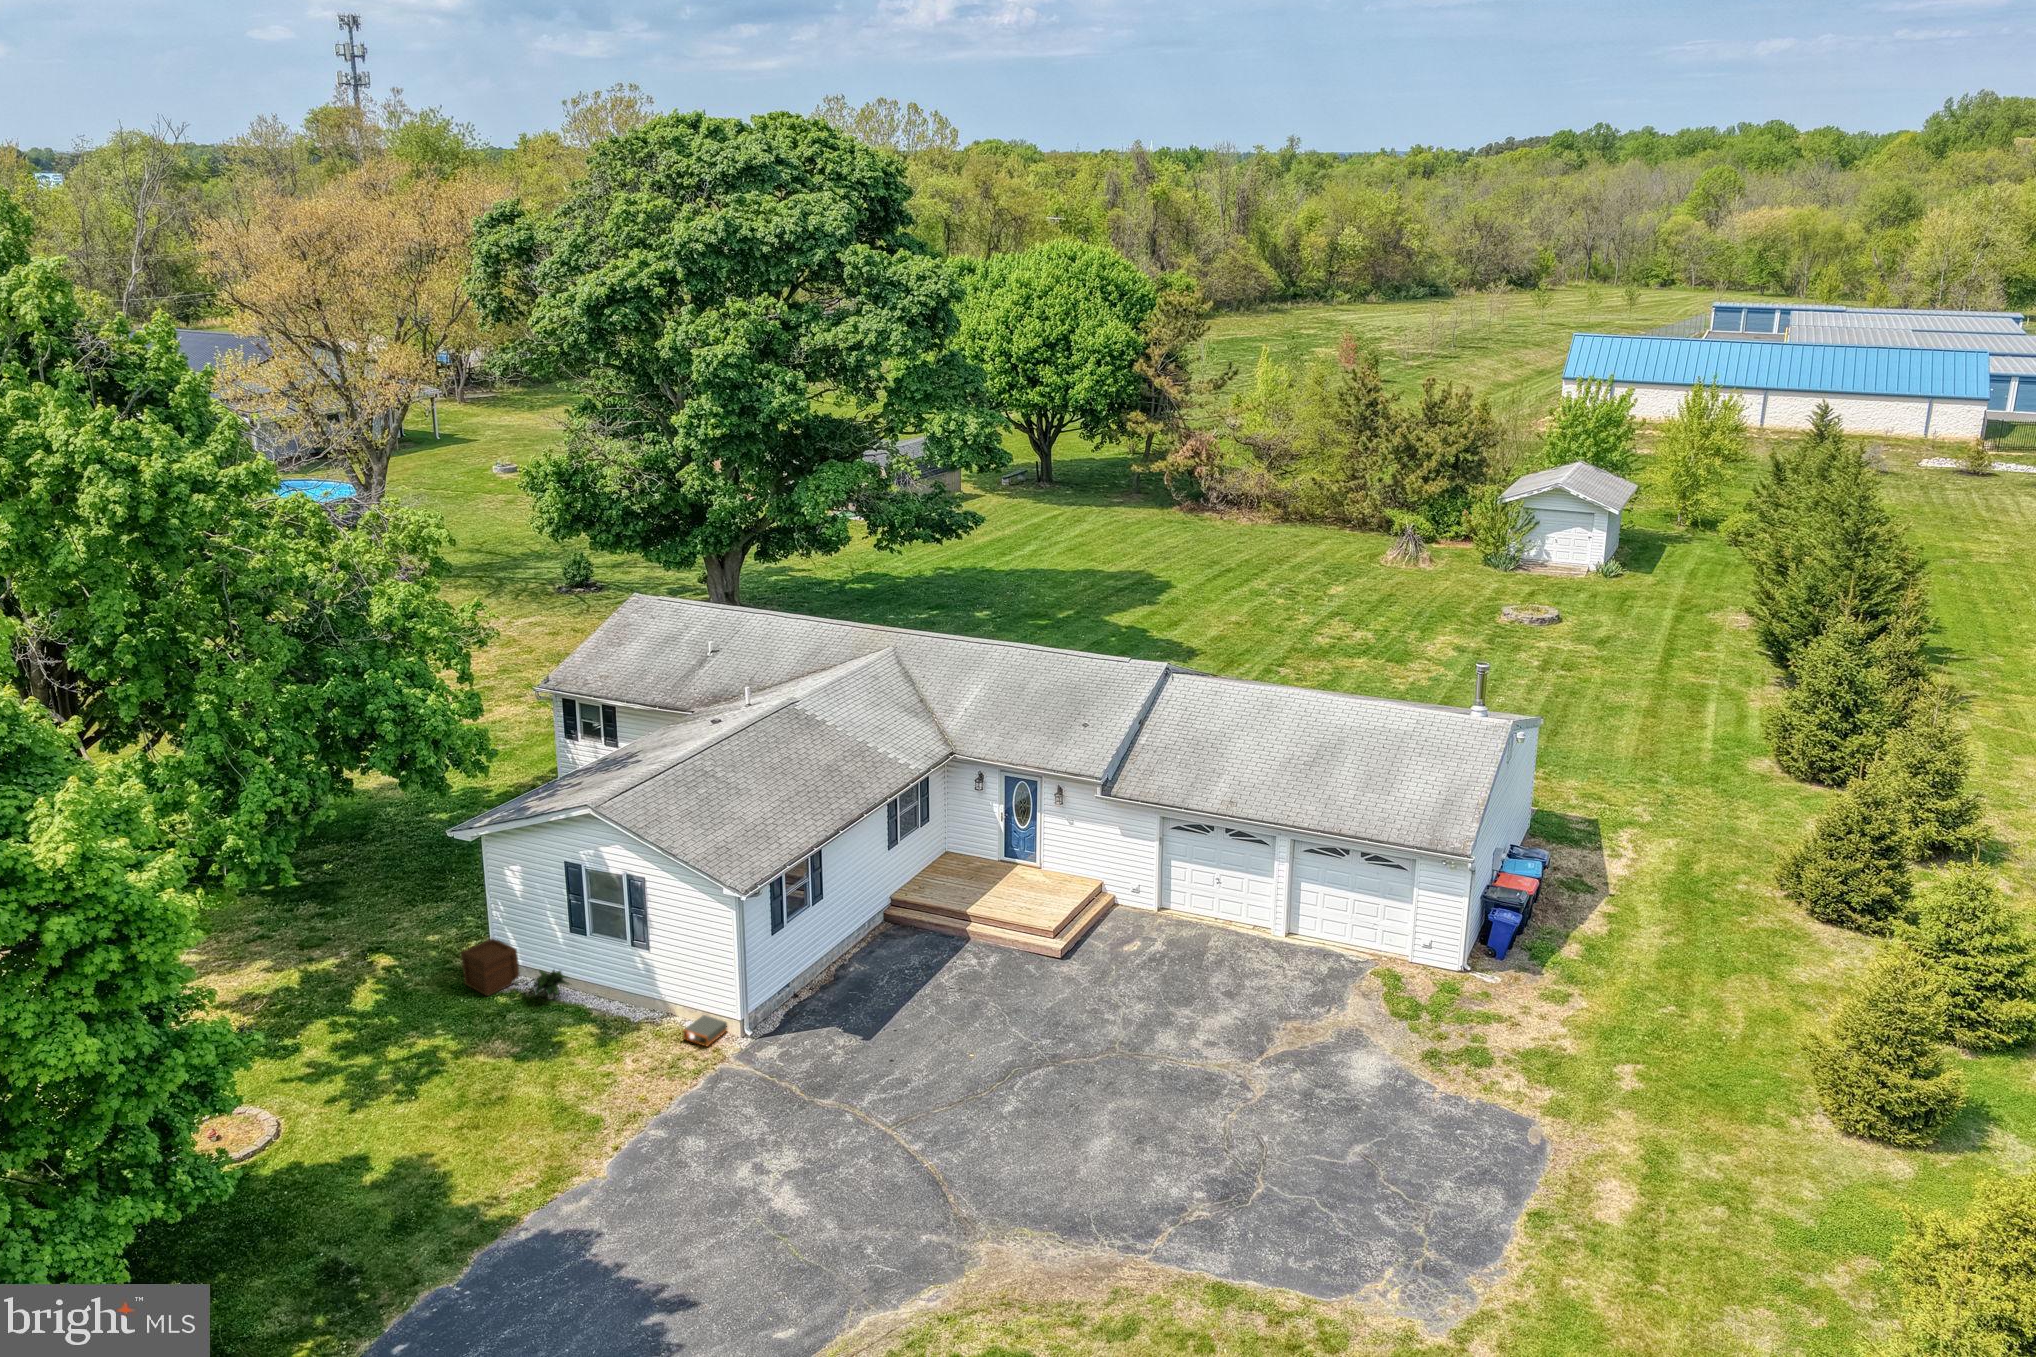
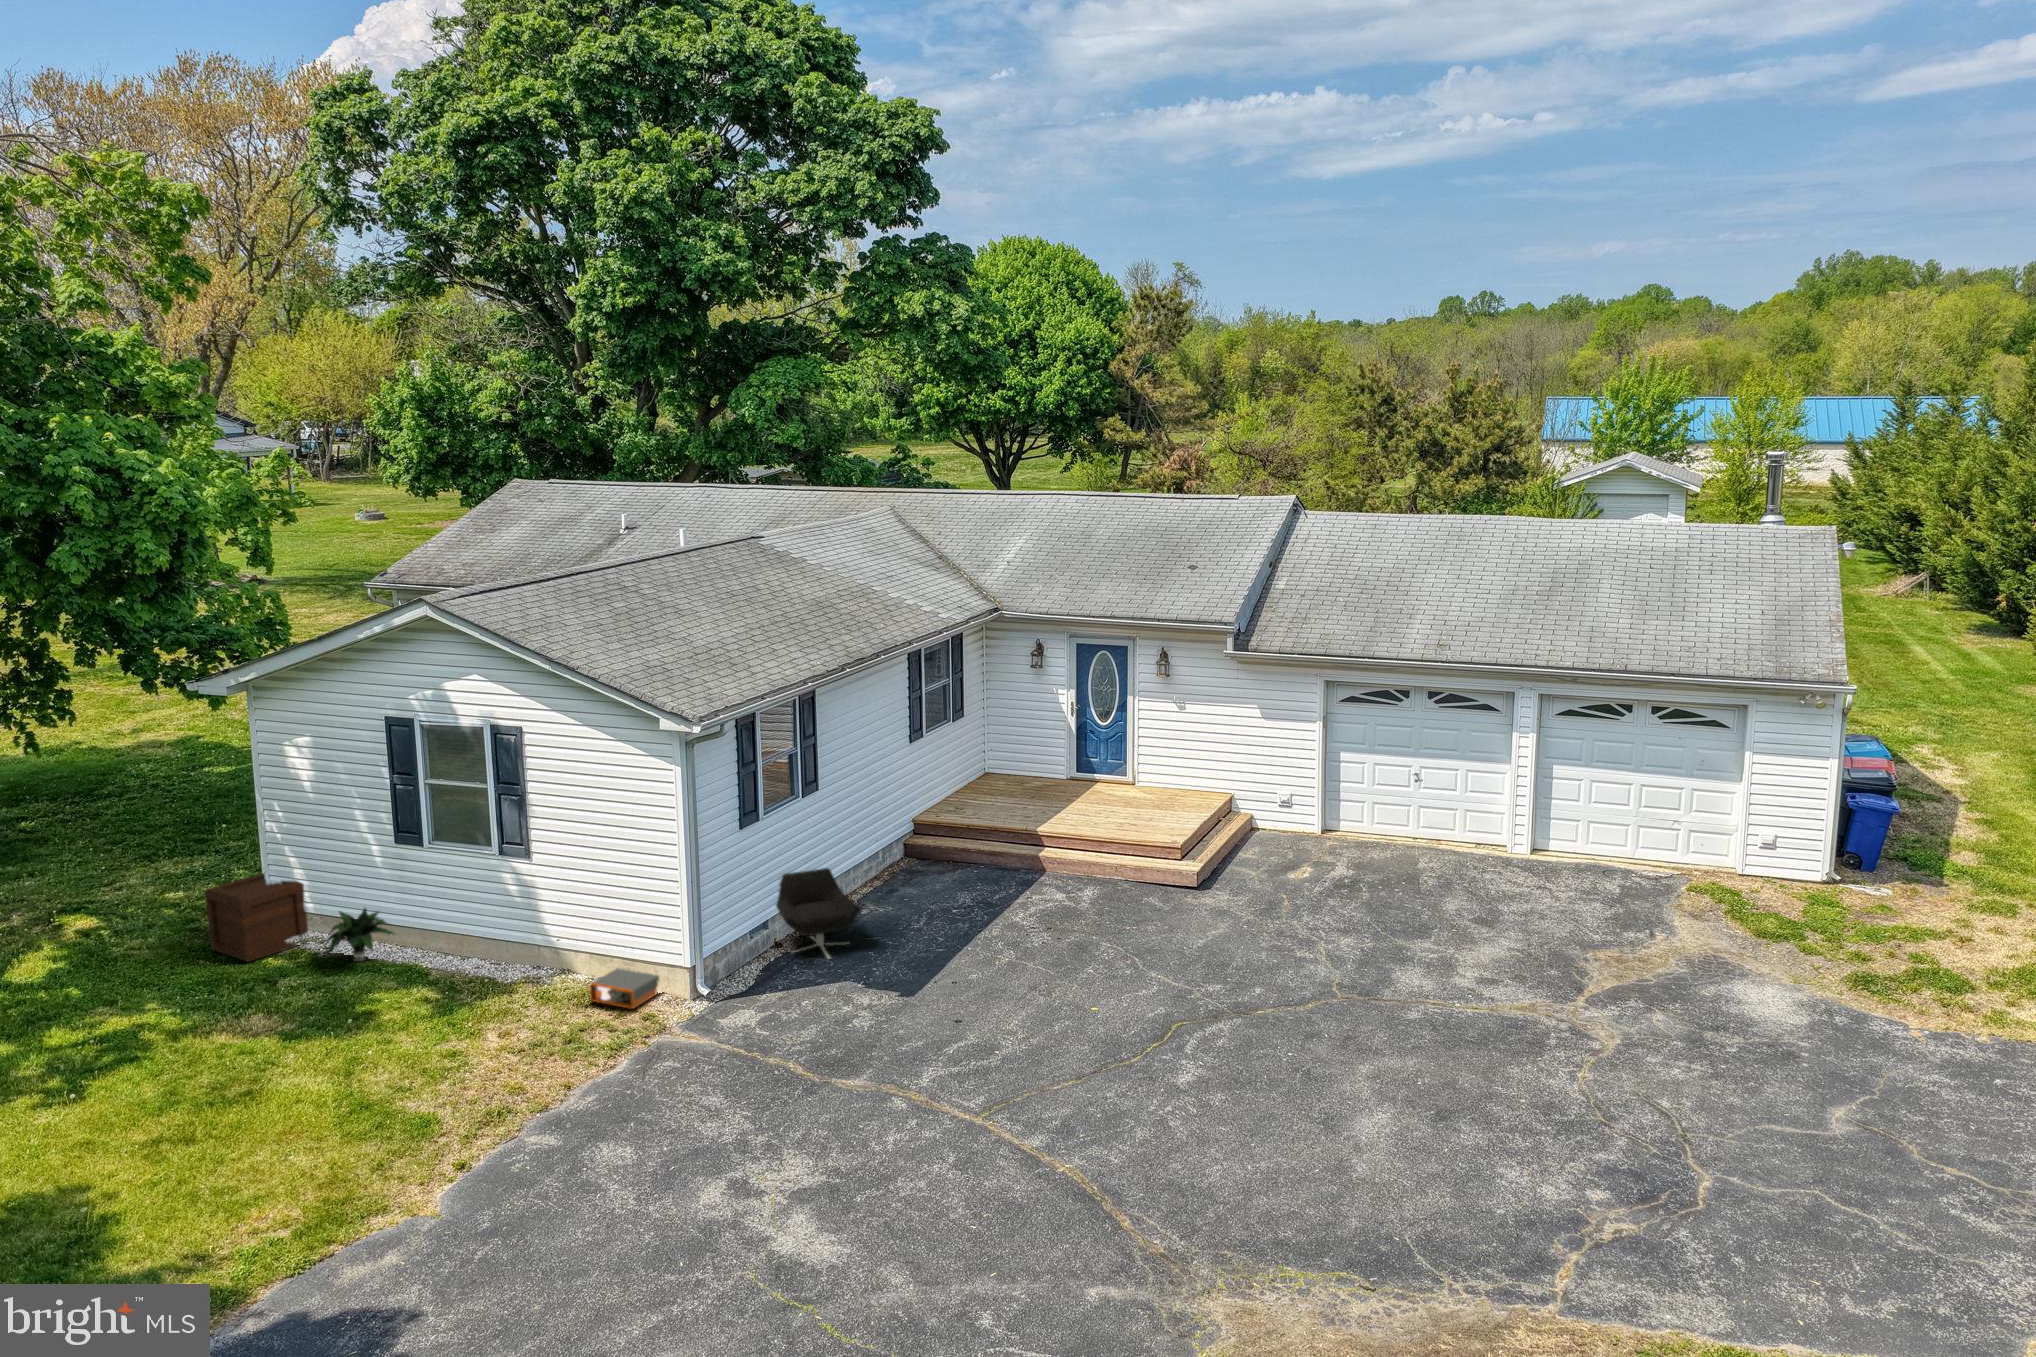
lounge chair: none [792,953,843,1013] -> present [776,868,861,959]

